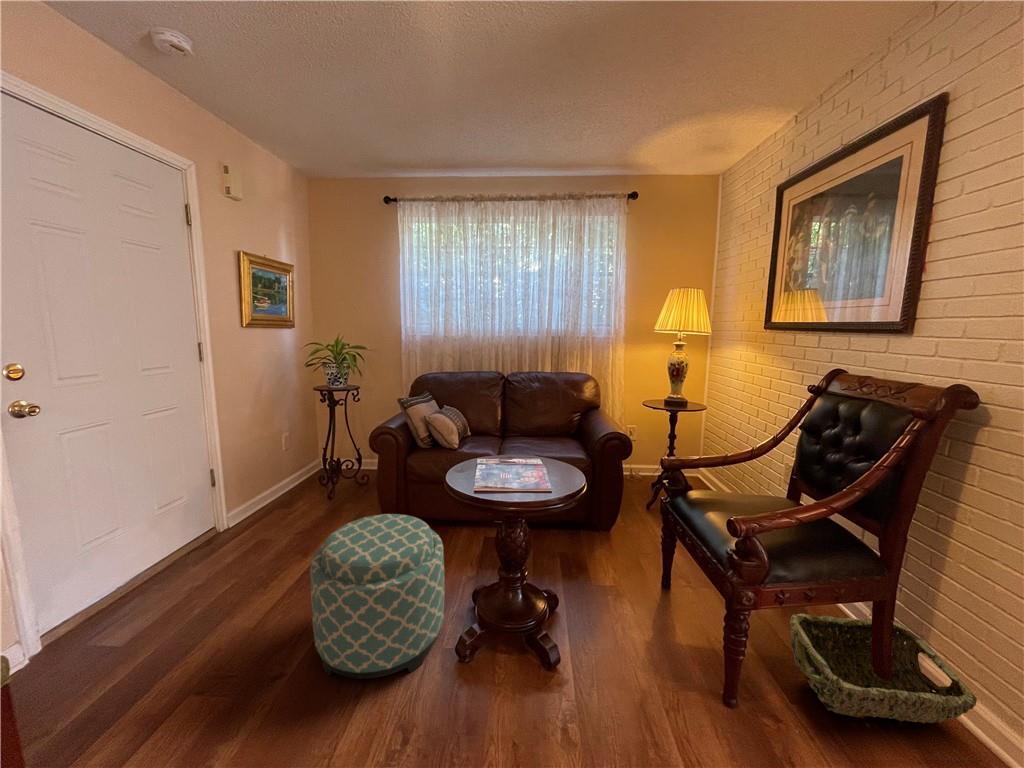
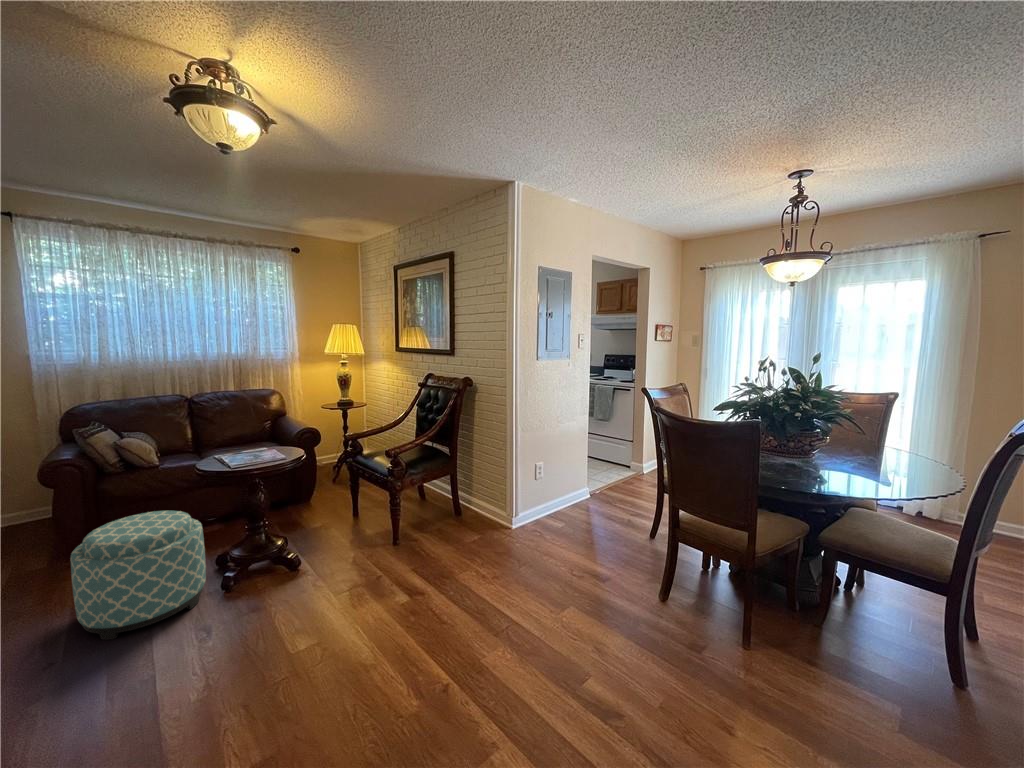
woven basket: present [790,614,977,723] -> none [419,485,483,528]

